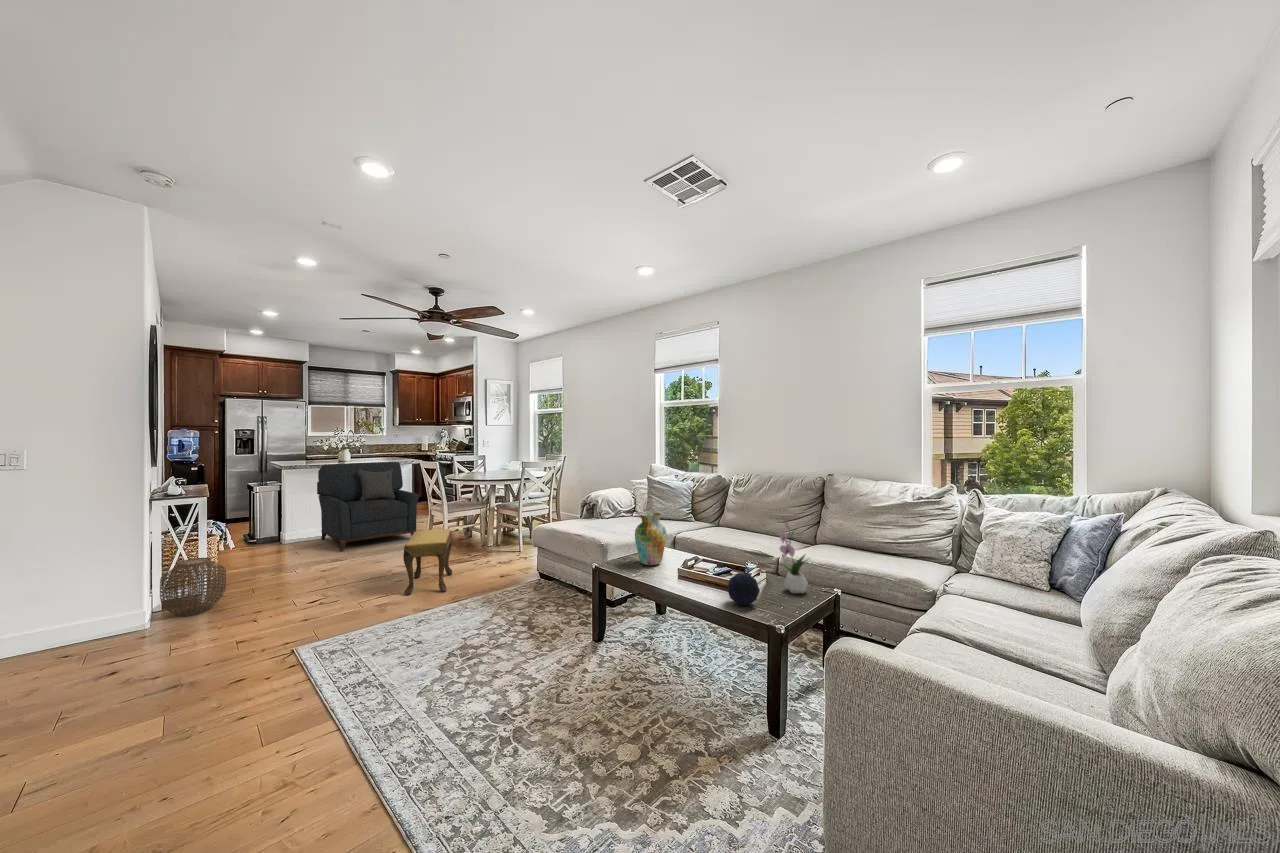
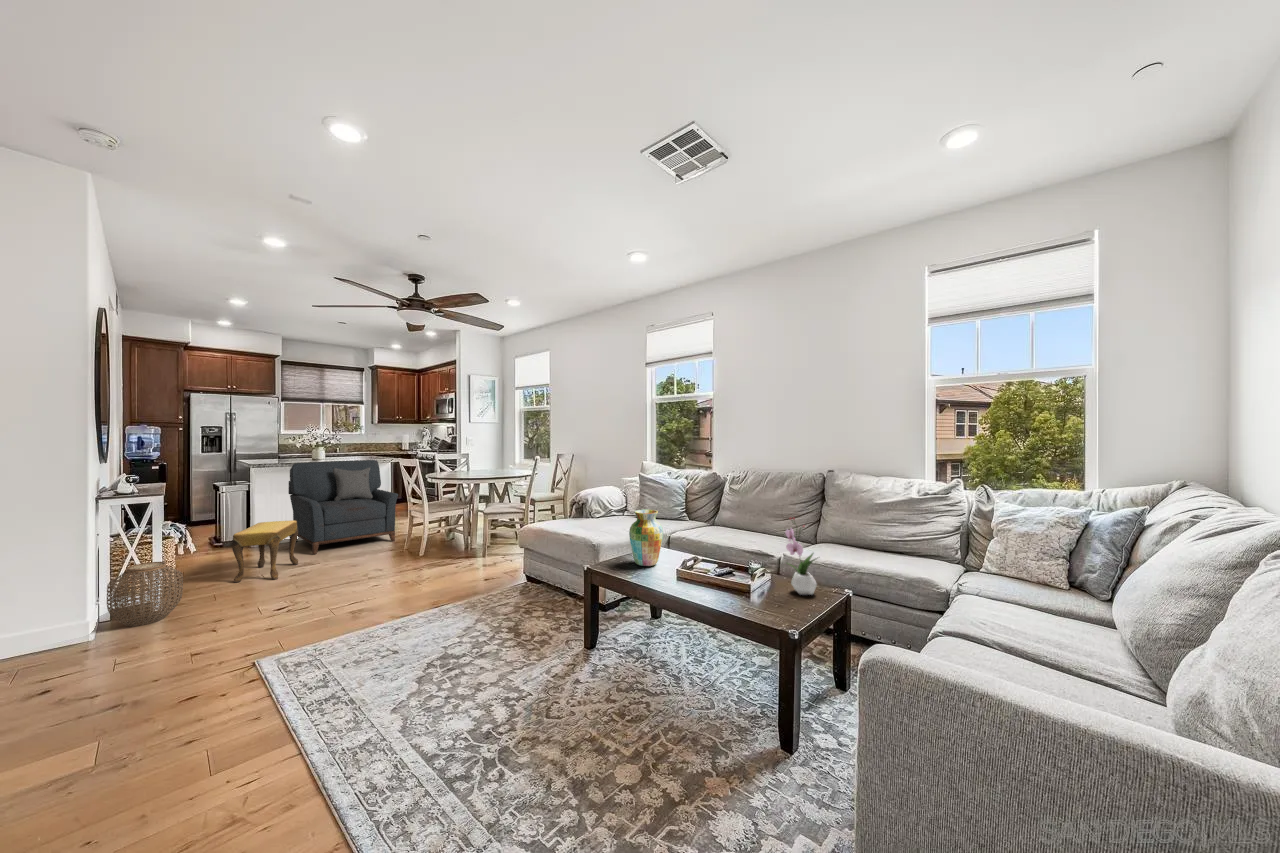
footstool: present [403,529,452,595] -> present [232,521,298,583]
decorative orb: present [727,573,759,605] -> none [732,573,767,608]

